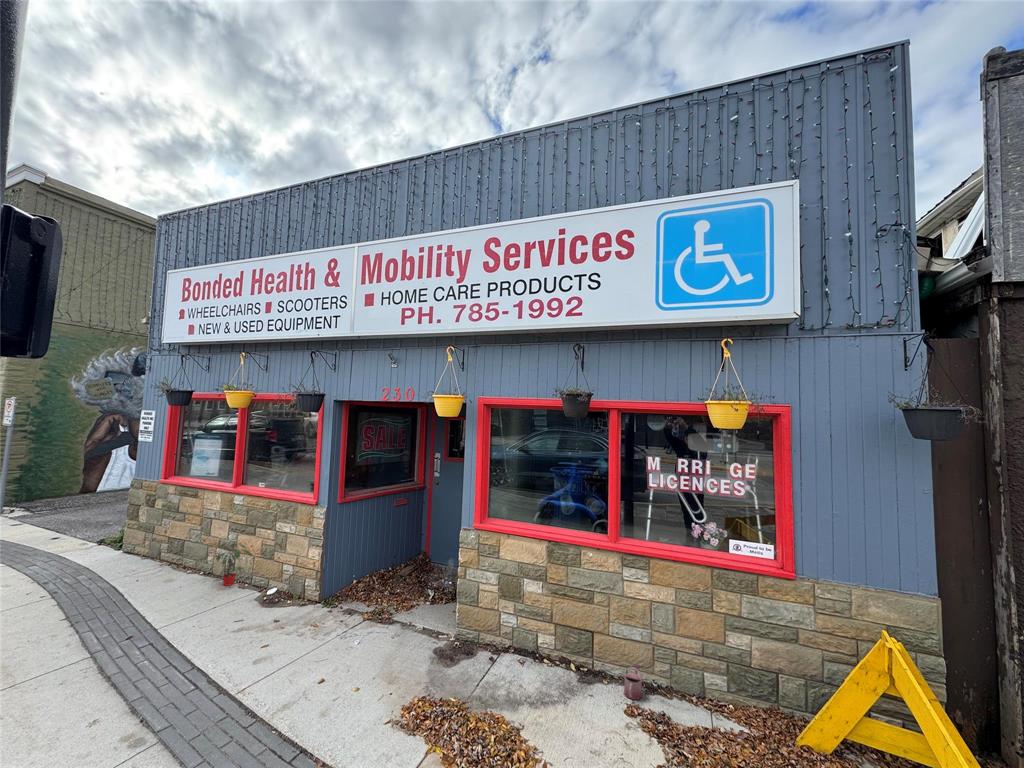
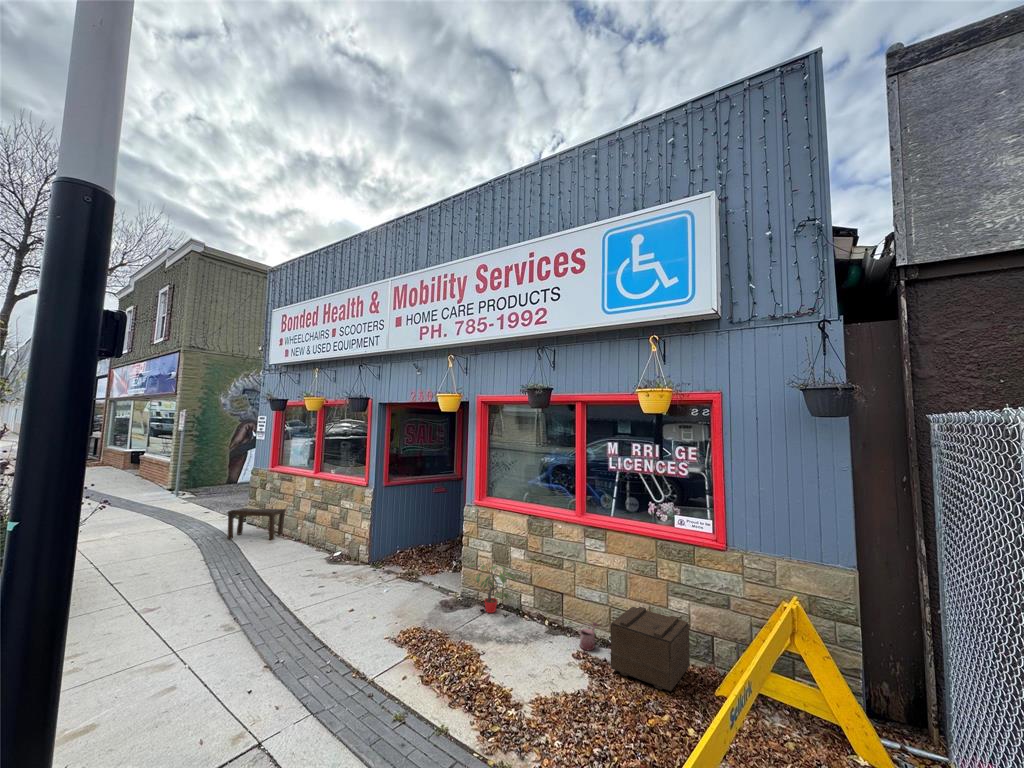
bench: none [104,532,190,576] -> present [228,508,286,540]
potted plant: present [209,543,252,586] -> present [470,564,516,613]
wooden crate: none [675,644,754,745] -> present [610,607,690,691]

